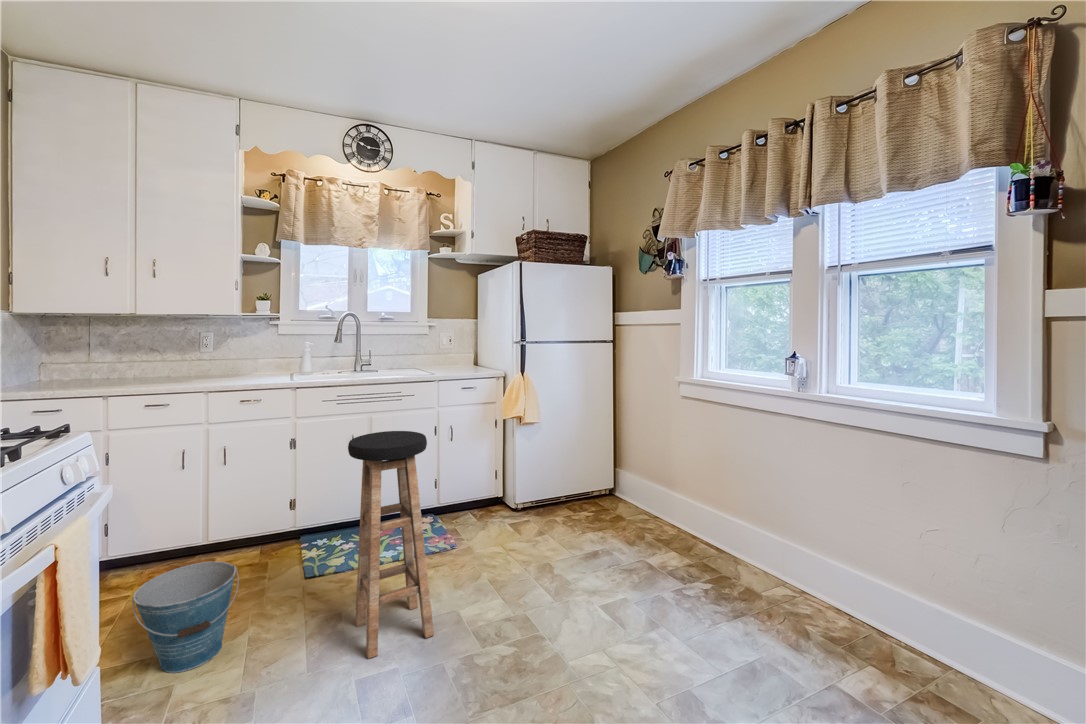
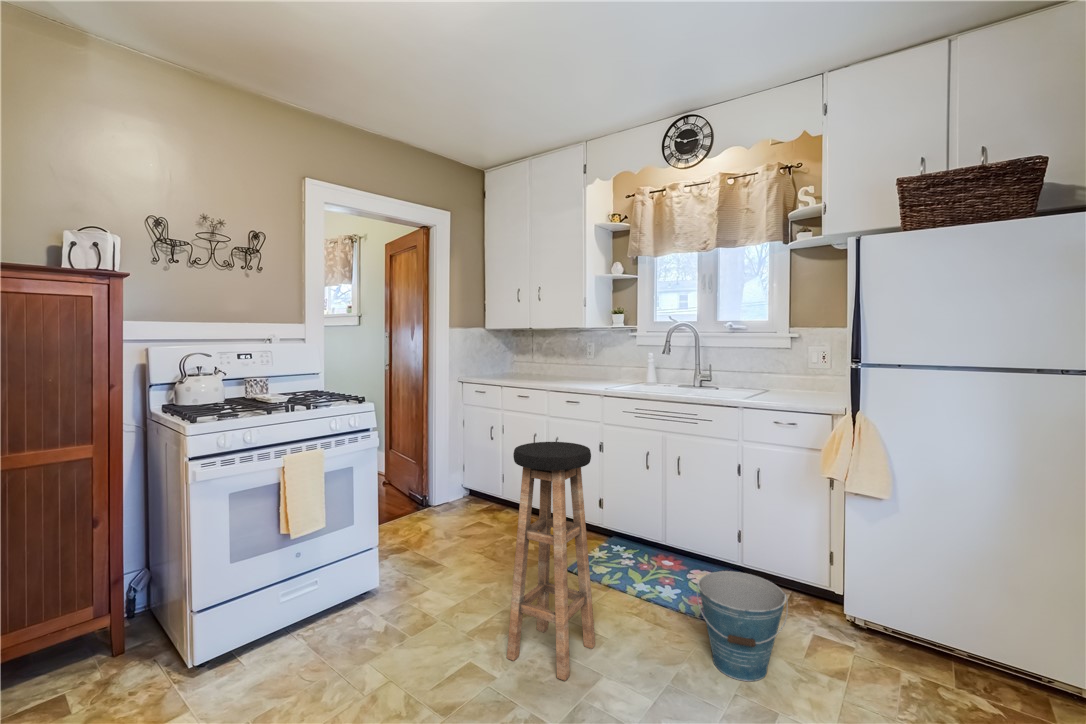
bucket: present [132,562,239,673] -> present [697,571,788,681]

